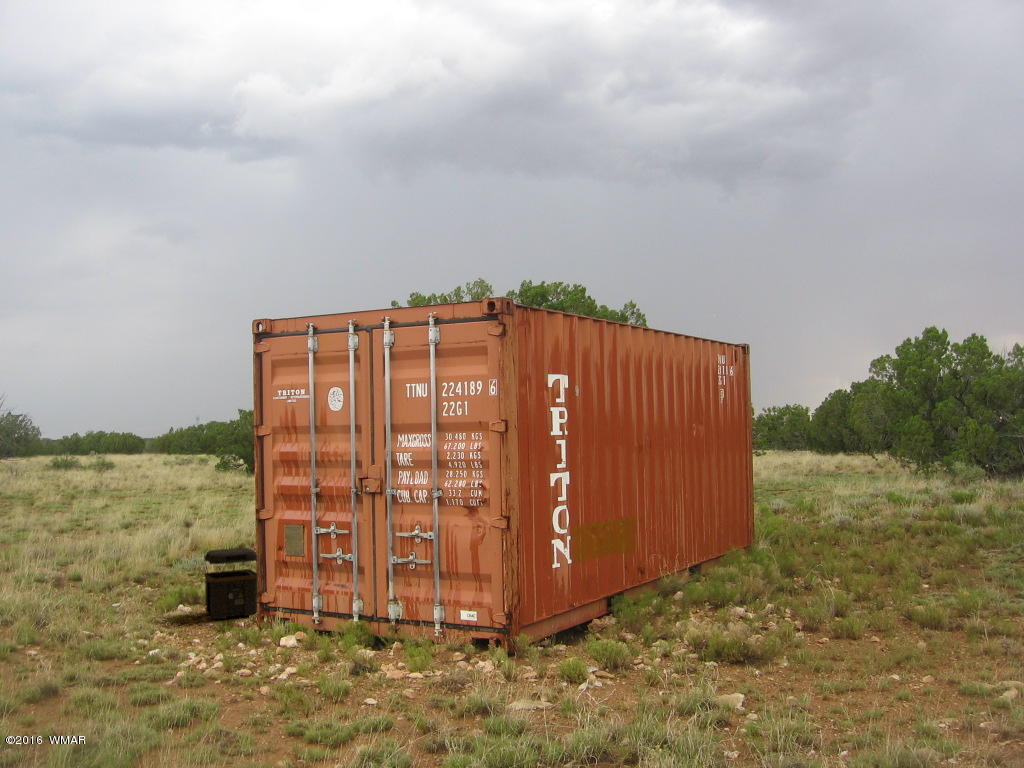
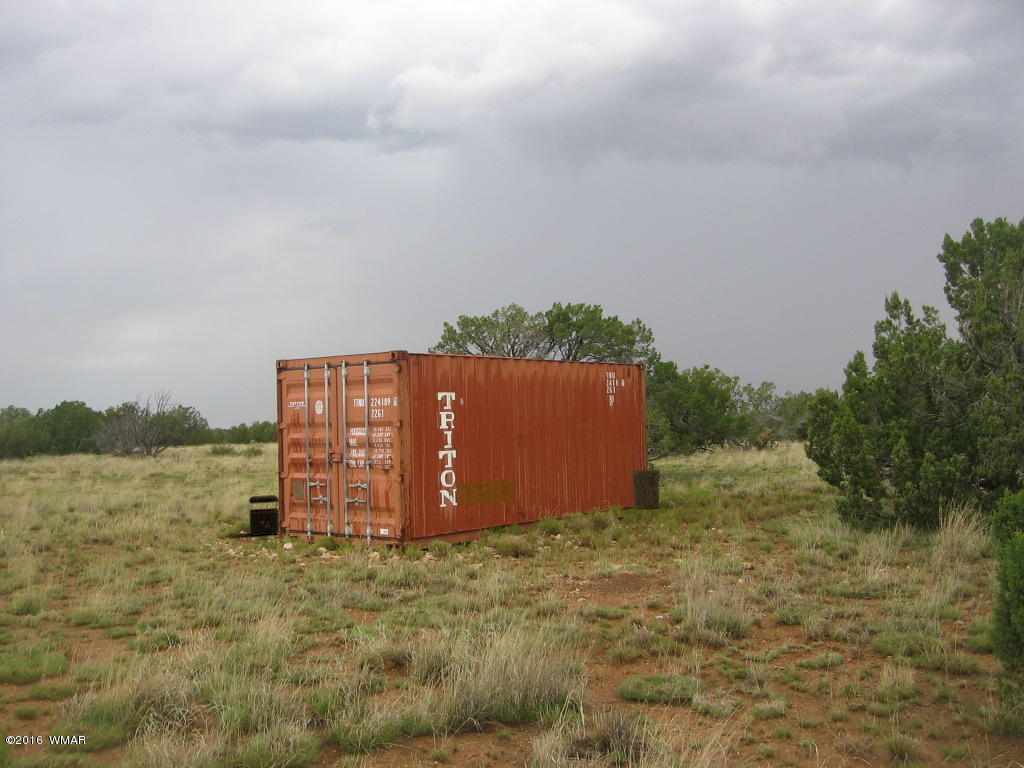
trash can: none [759,498,802,555] -> present [632,470,660,509]

